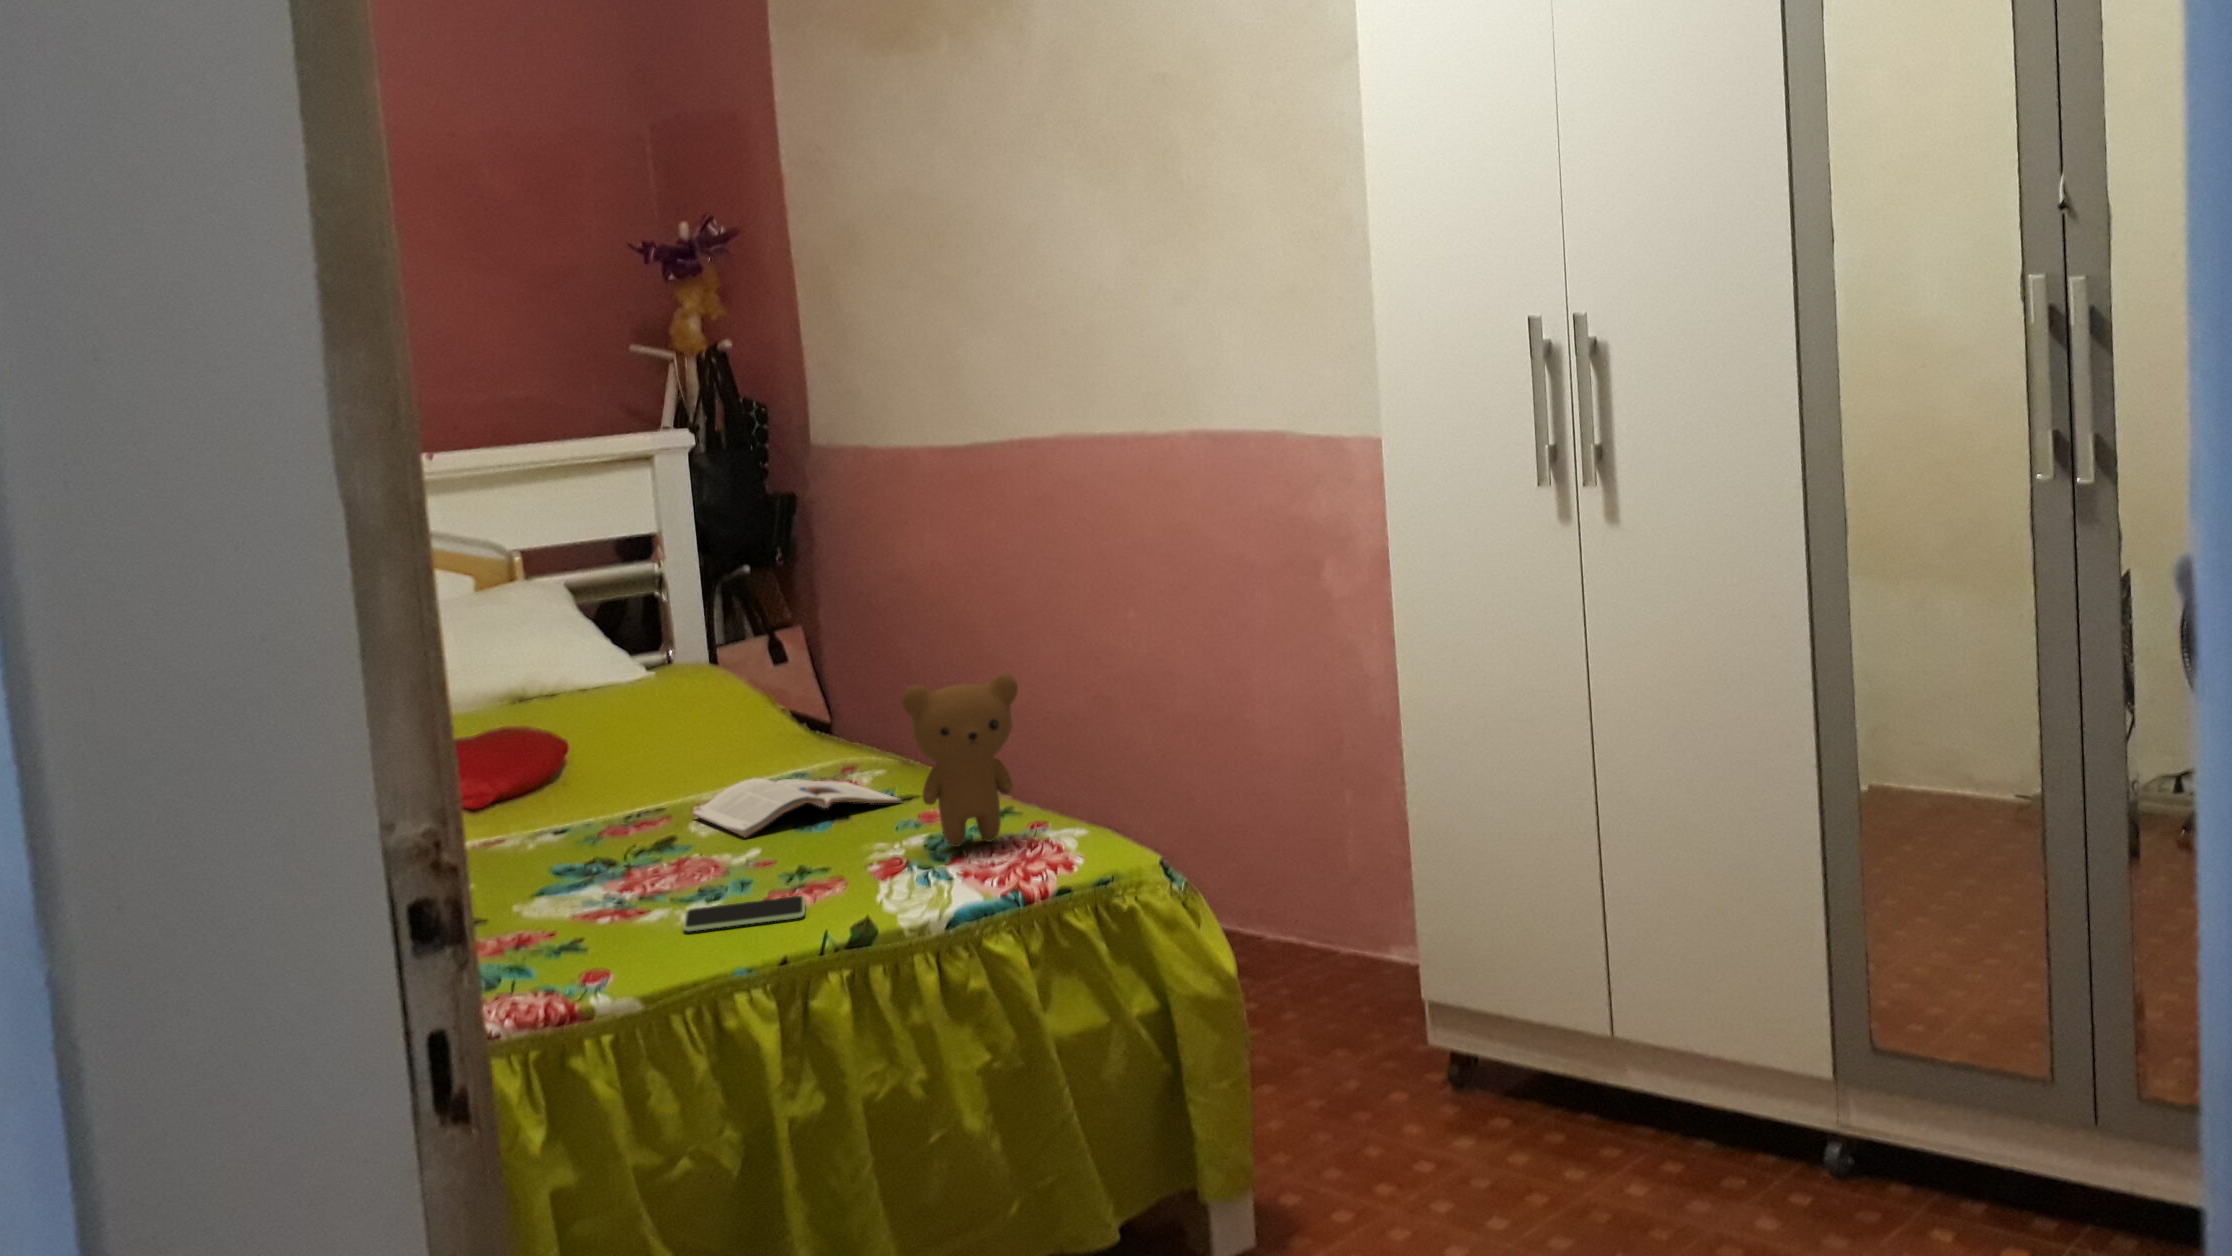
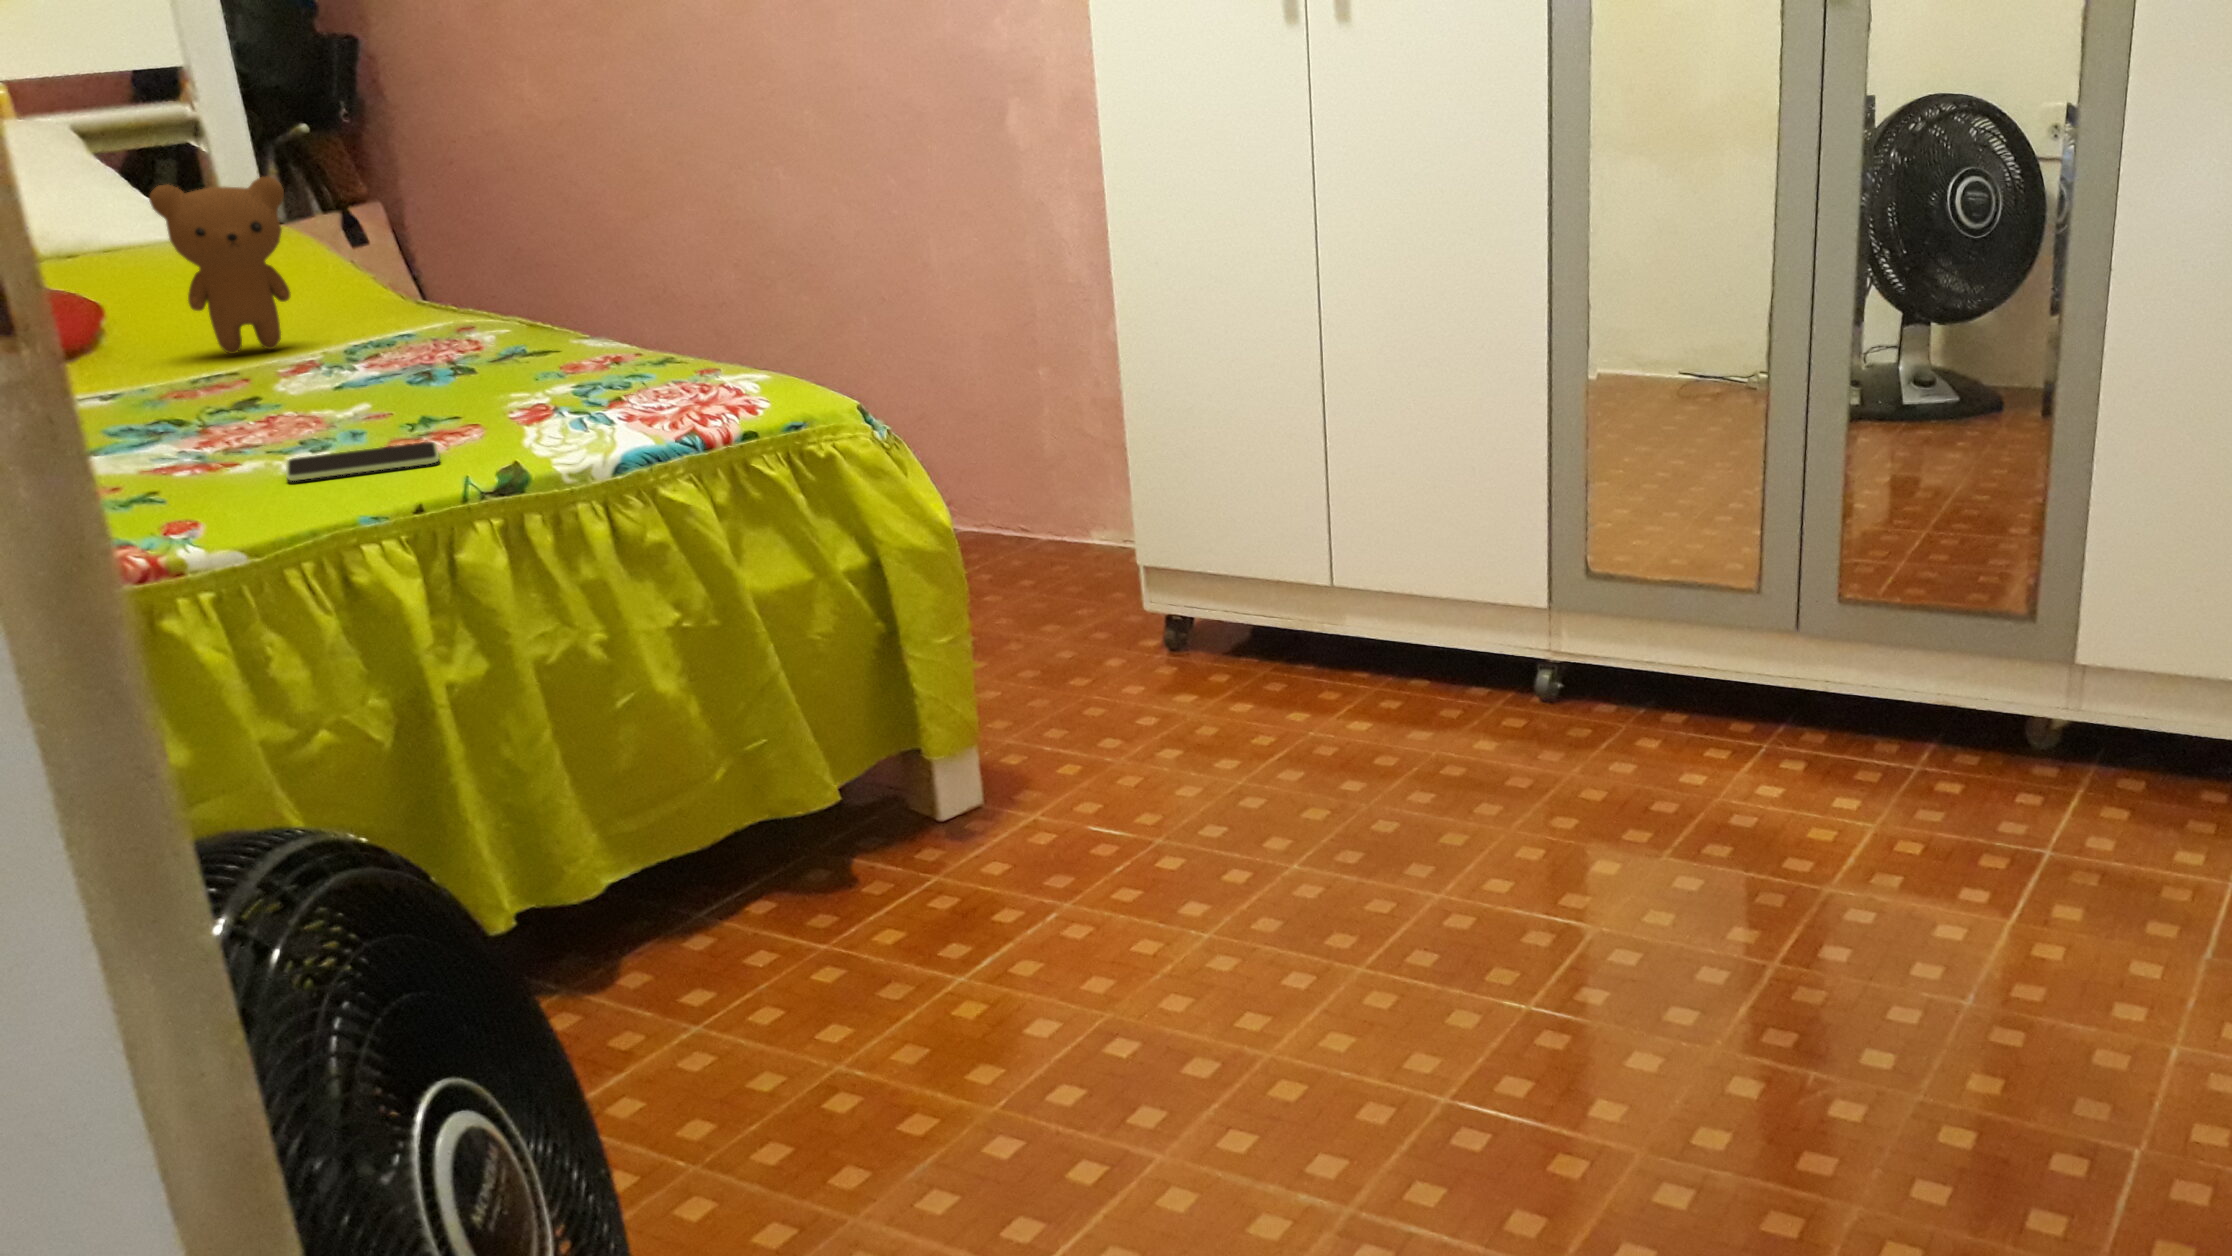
teddy bear: present [901,674,1018,847] -> present [149,177,291,354]
magazine: present [693,779,902,837] -> none [276,333,539,394]

